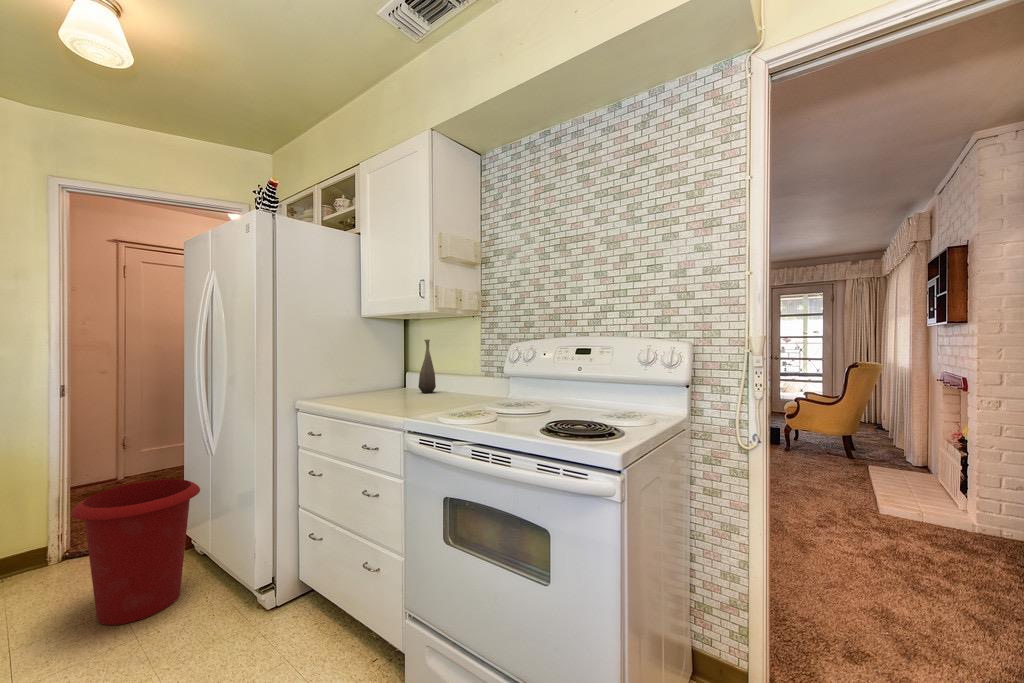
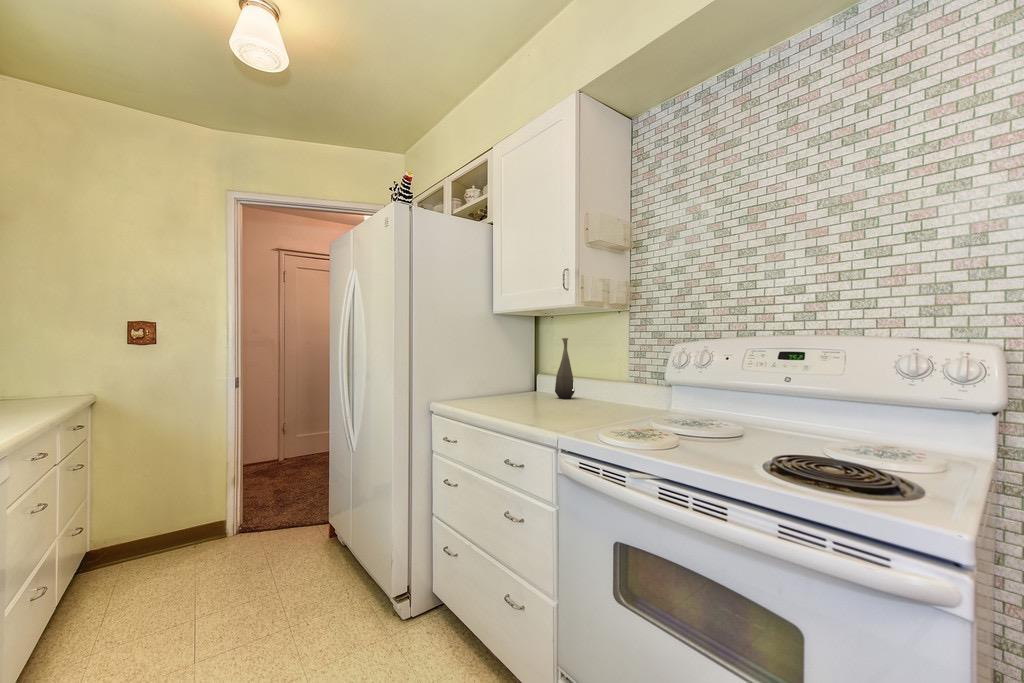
waste bin: present [71,479,200,625] -> none [235,472,342,612]

